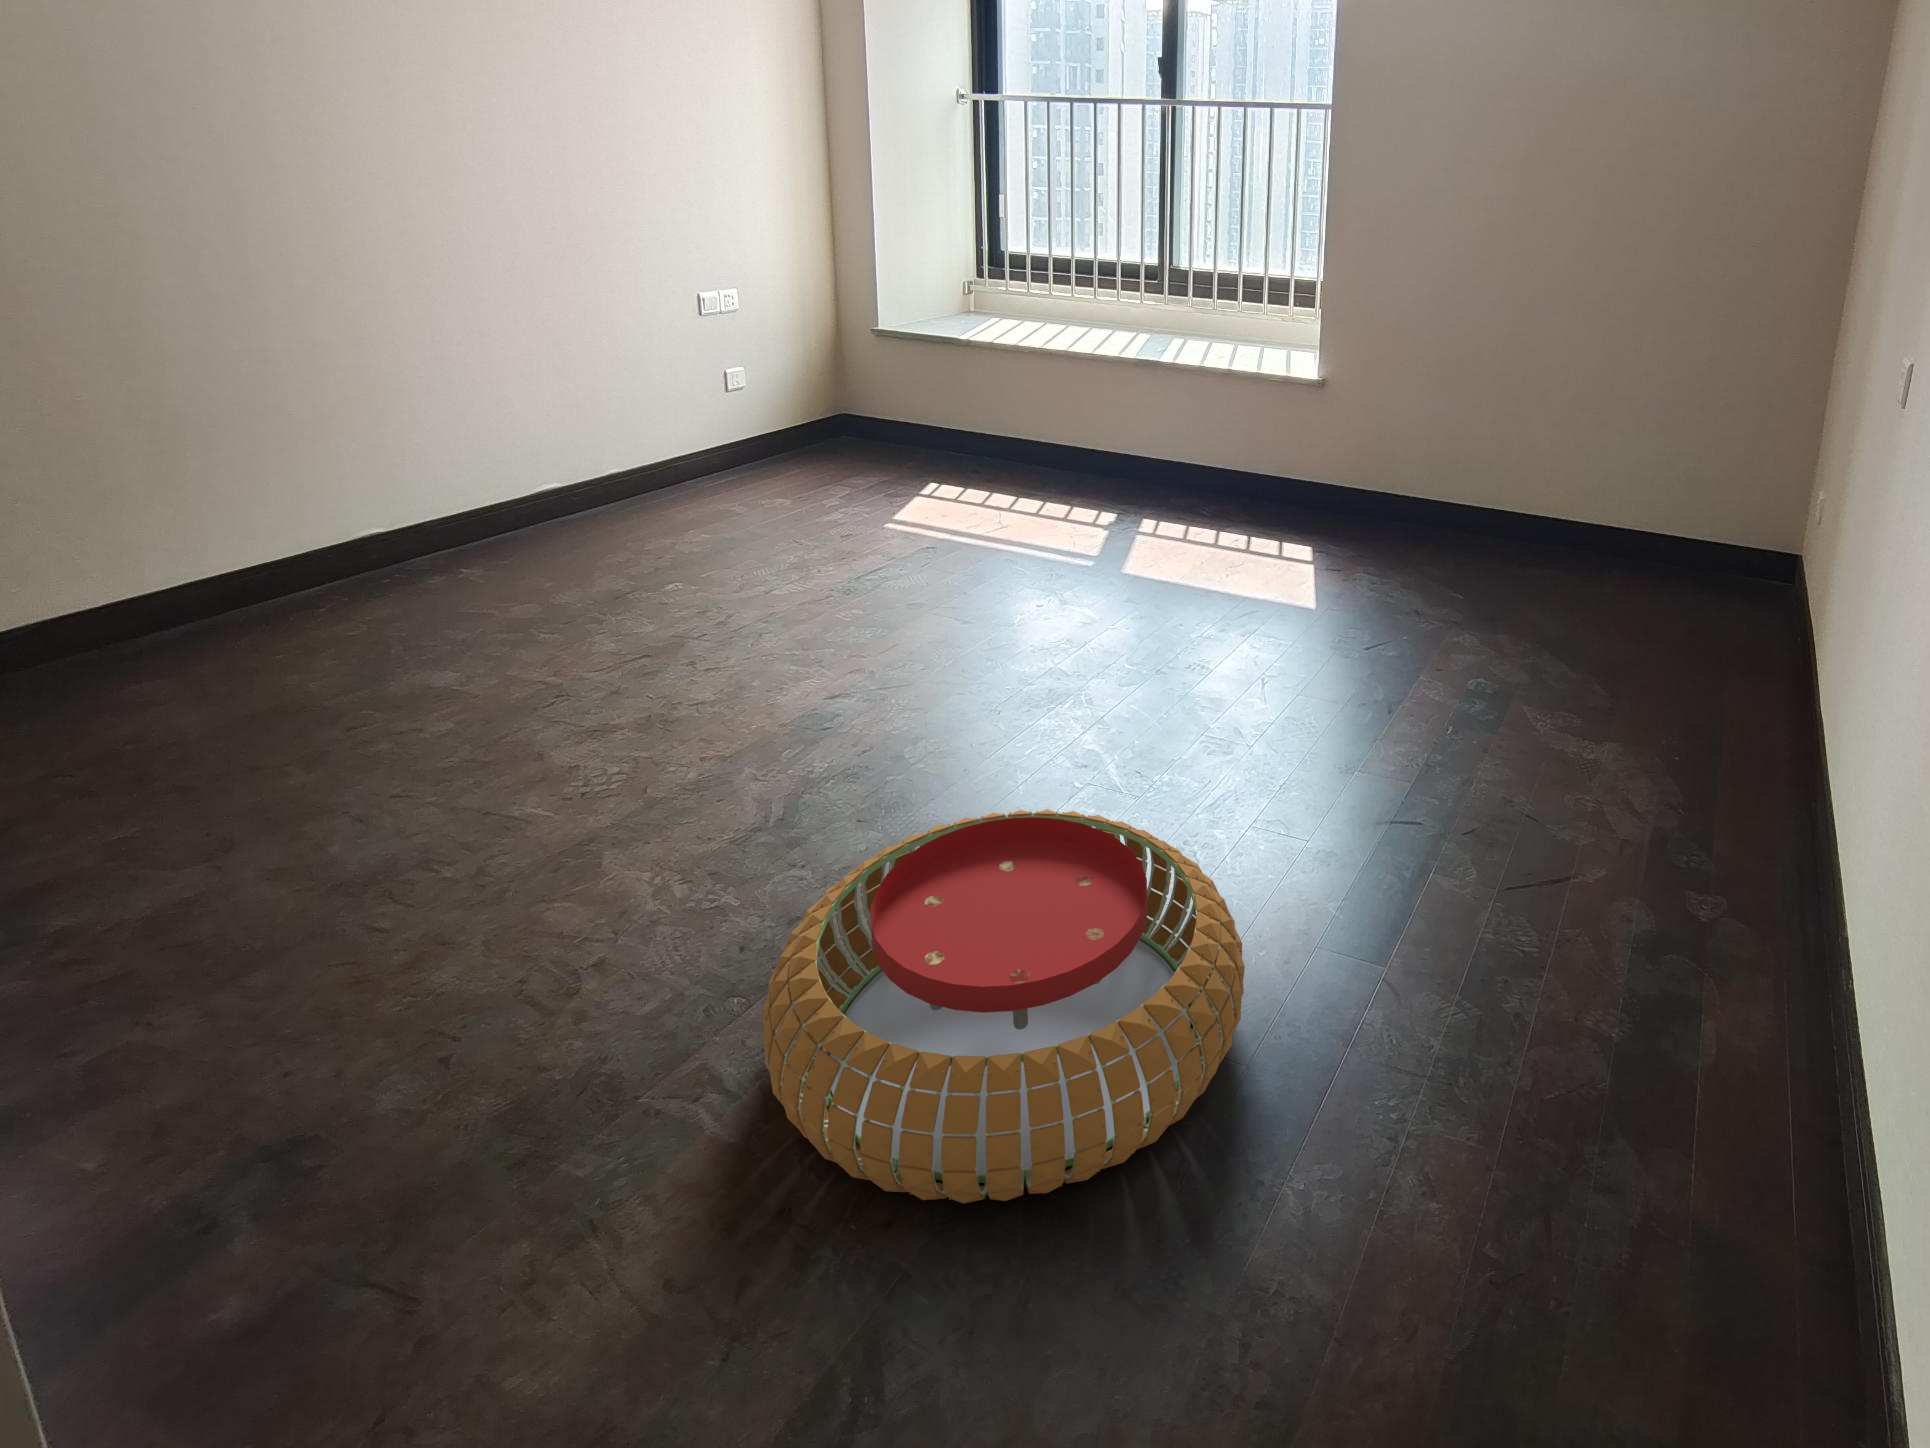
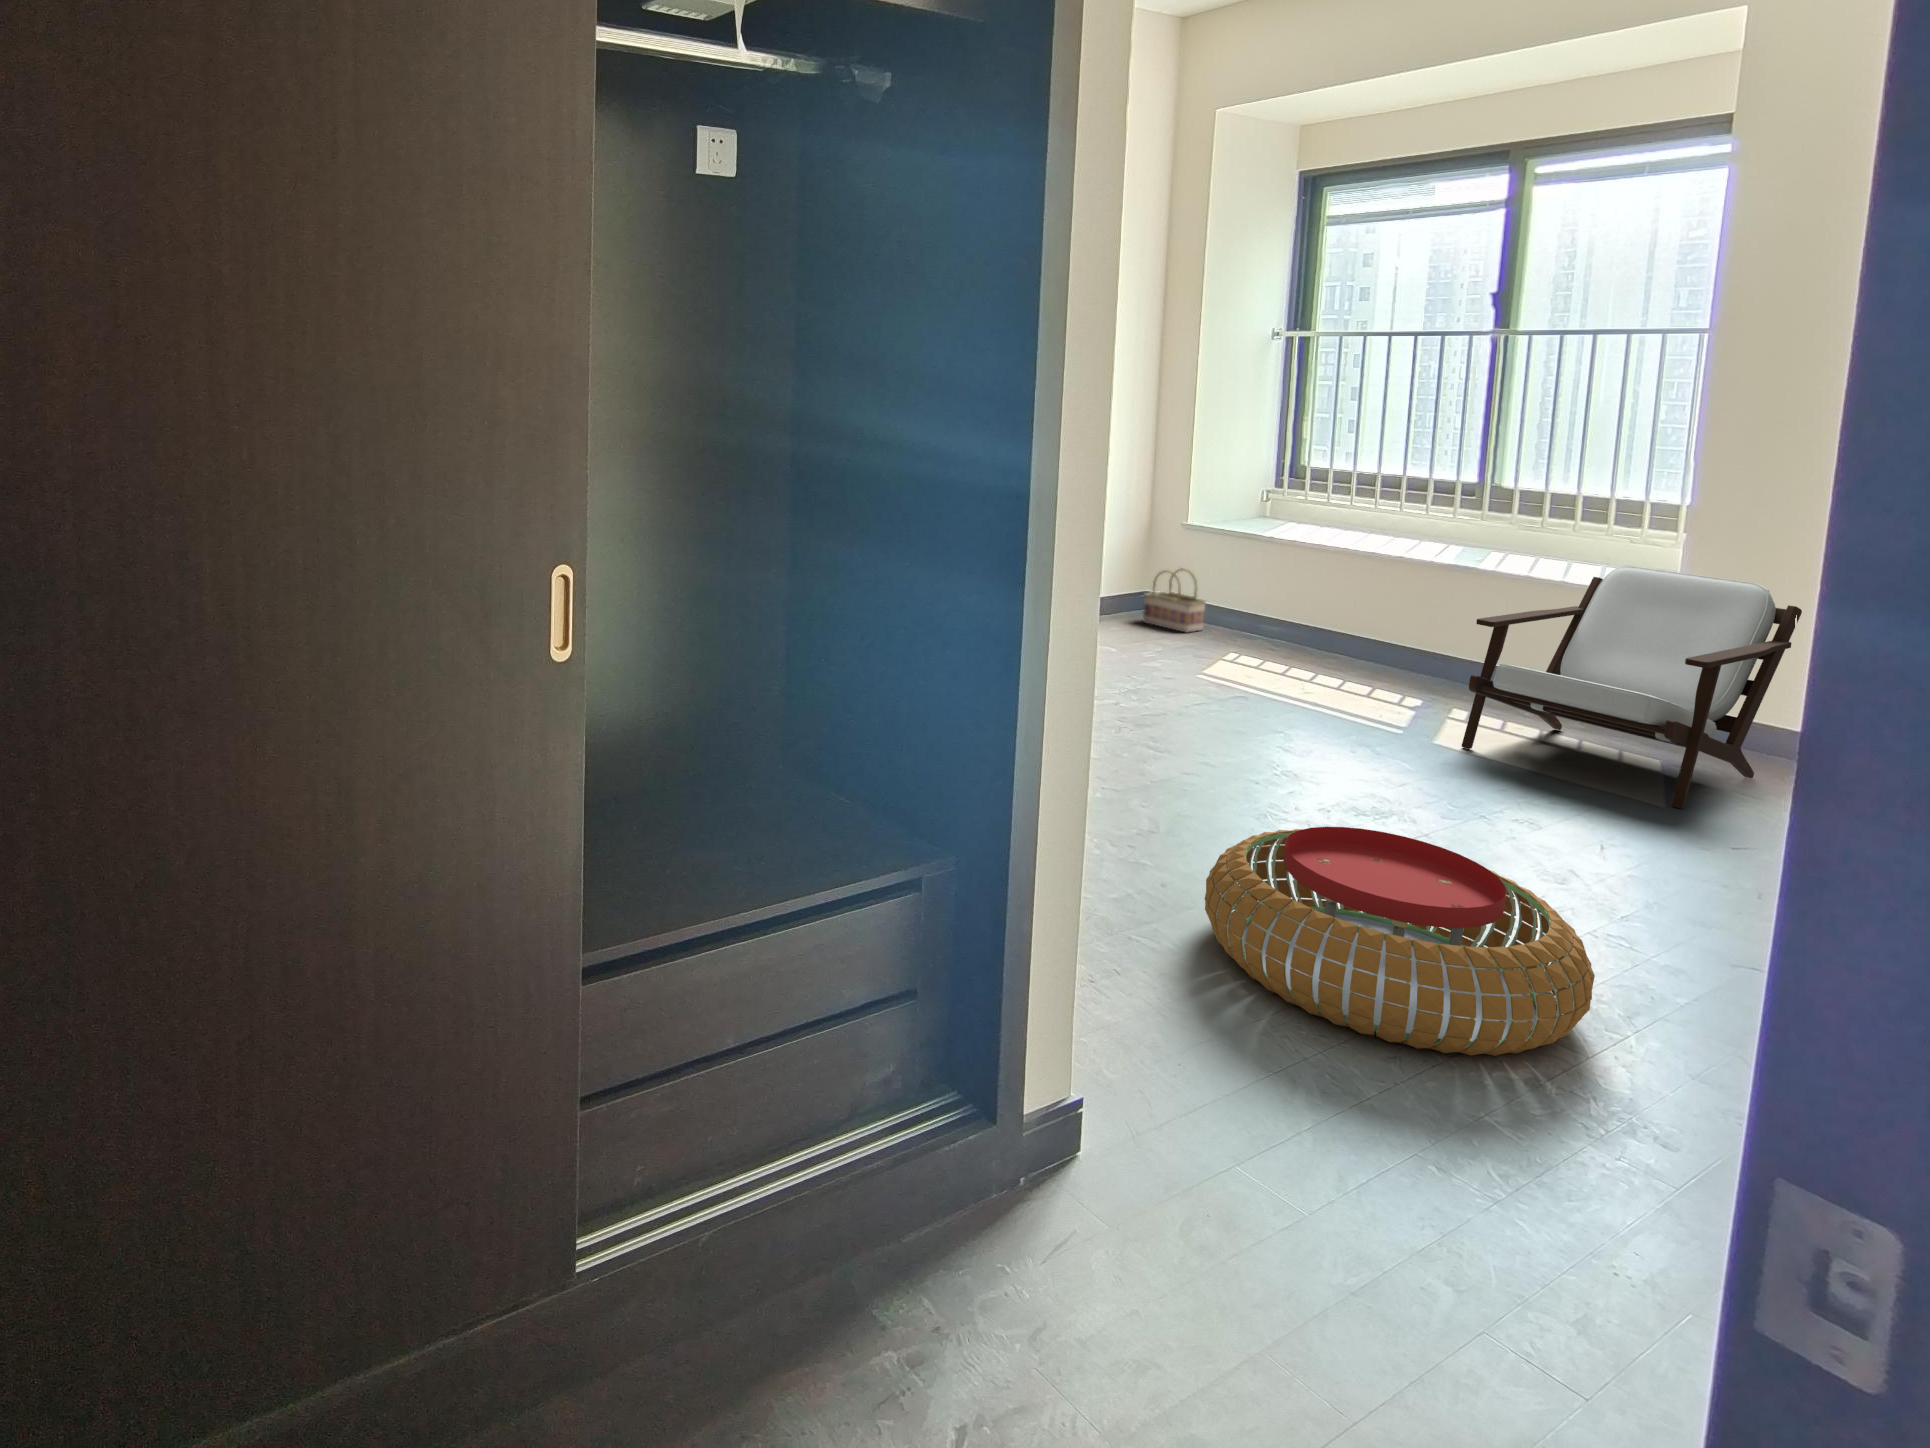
armchair: none [1148,354,1402,605] -> present [1462,566,1802,809]
basket: none [838,383,910,460] -> present [1143,568,1205,632]

